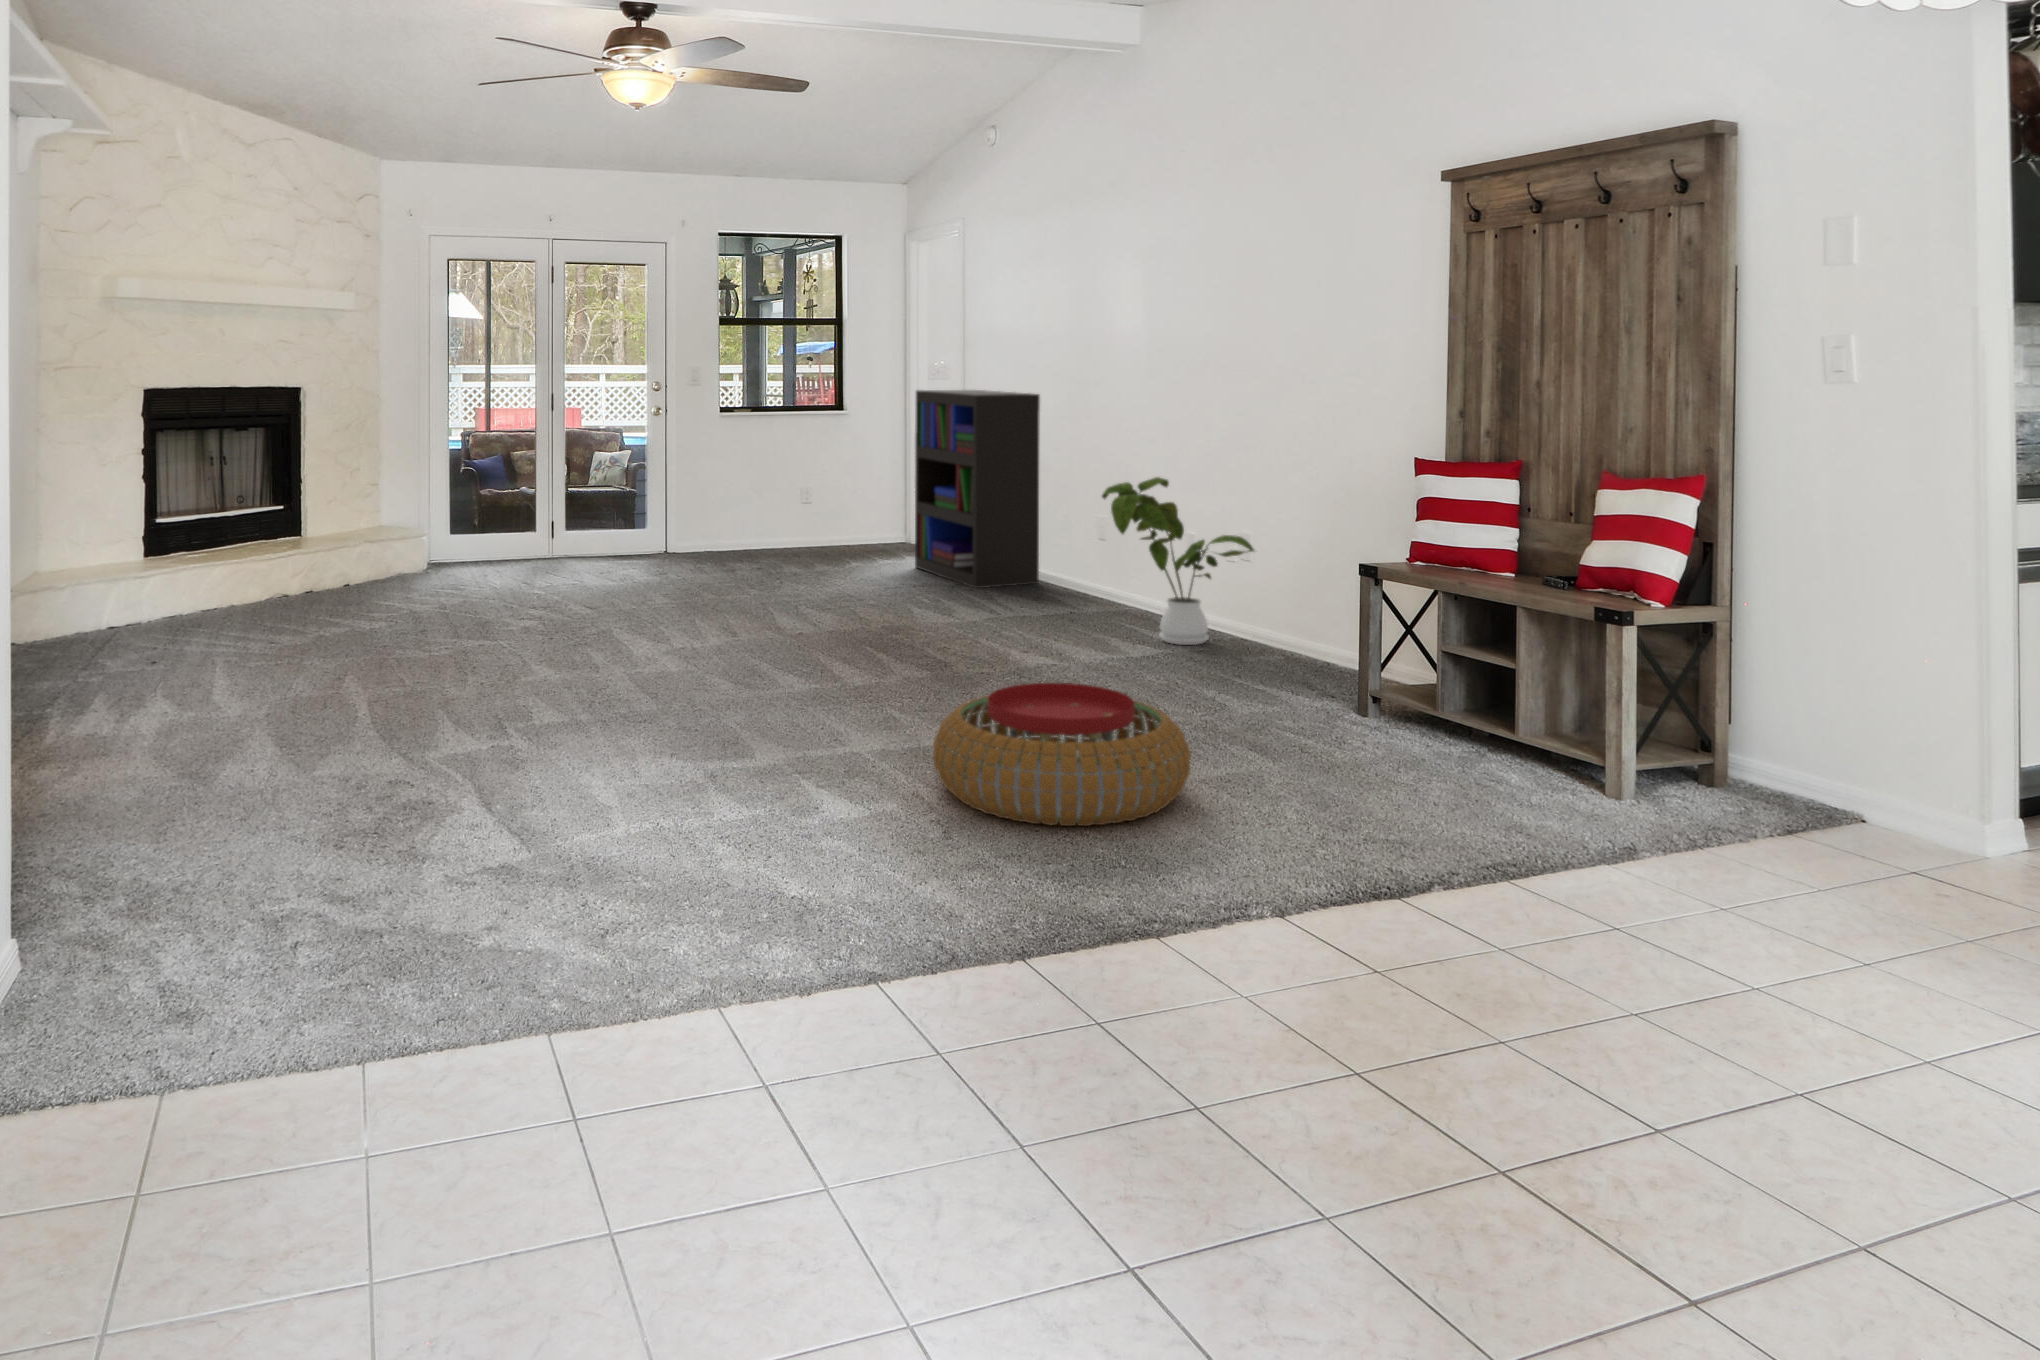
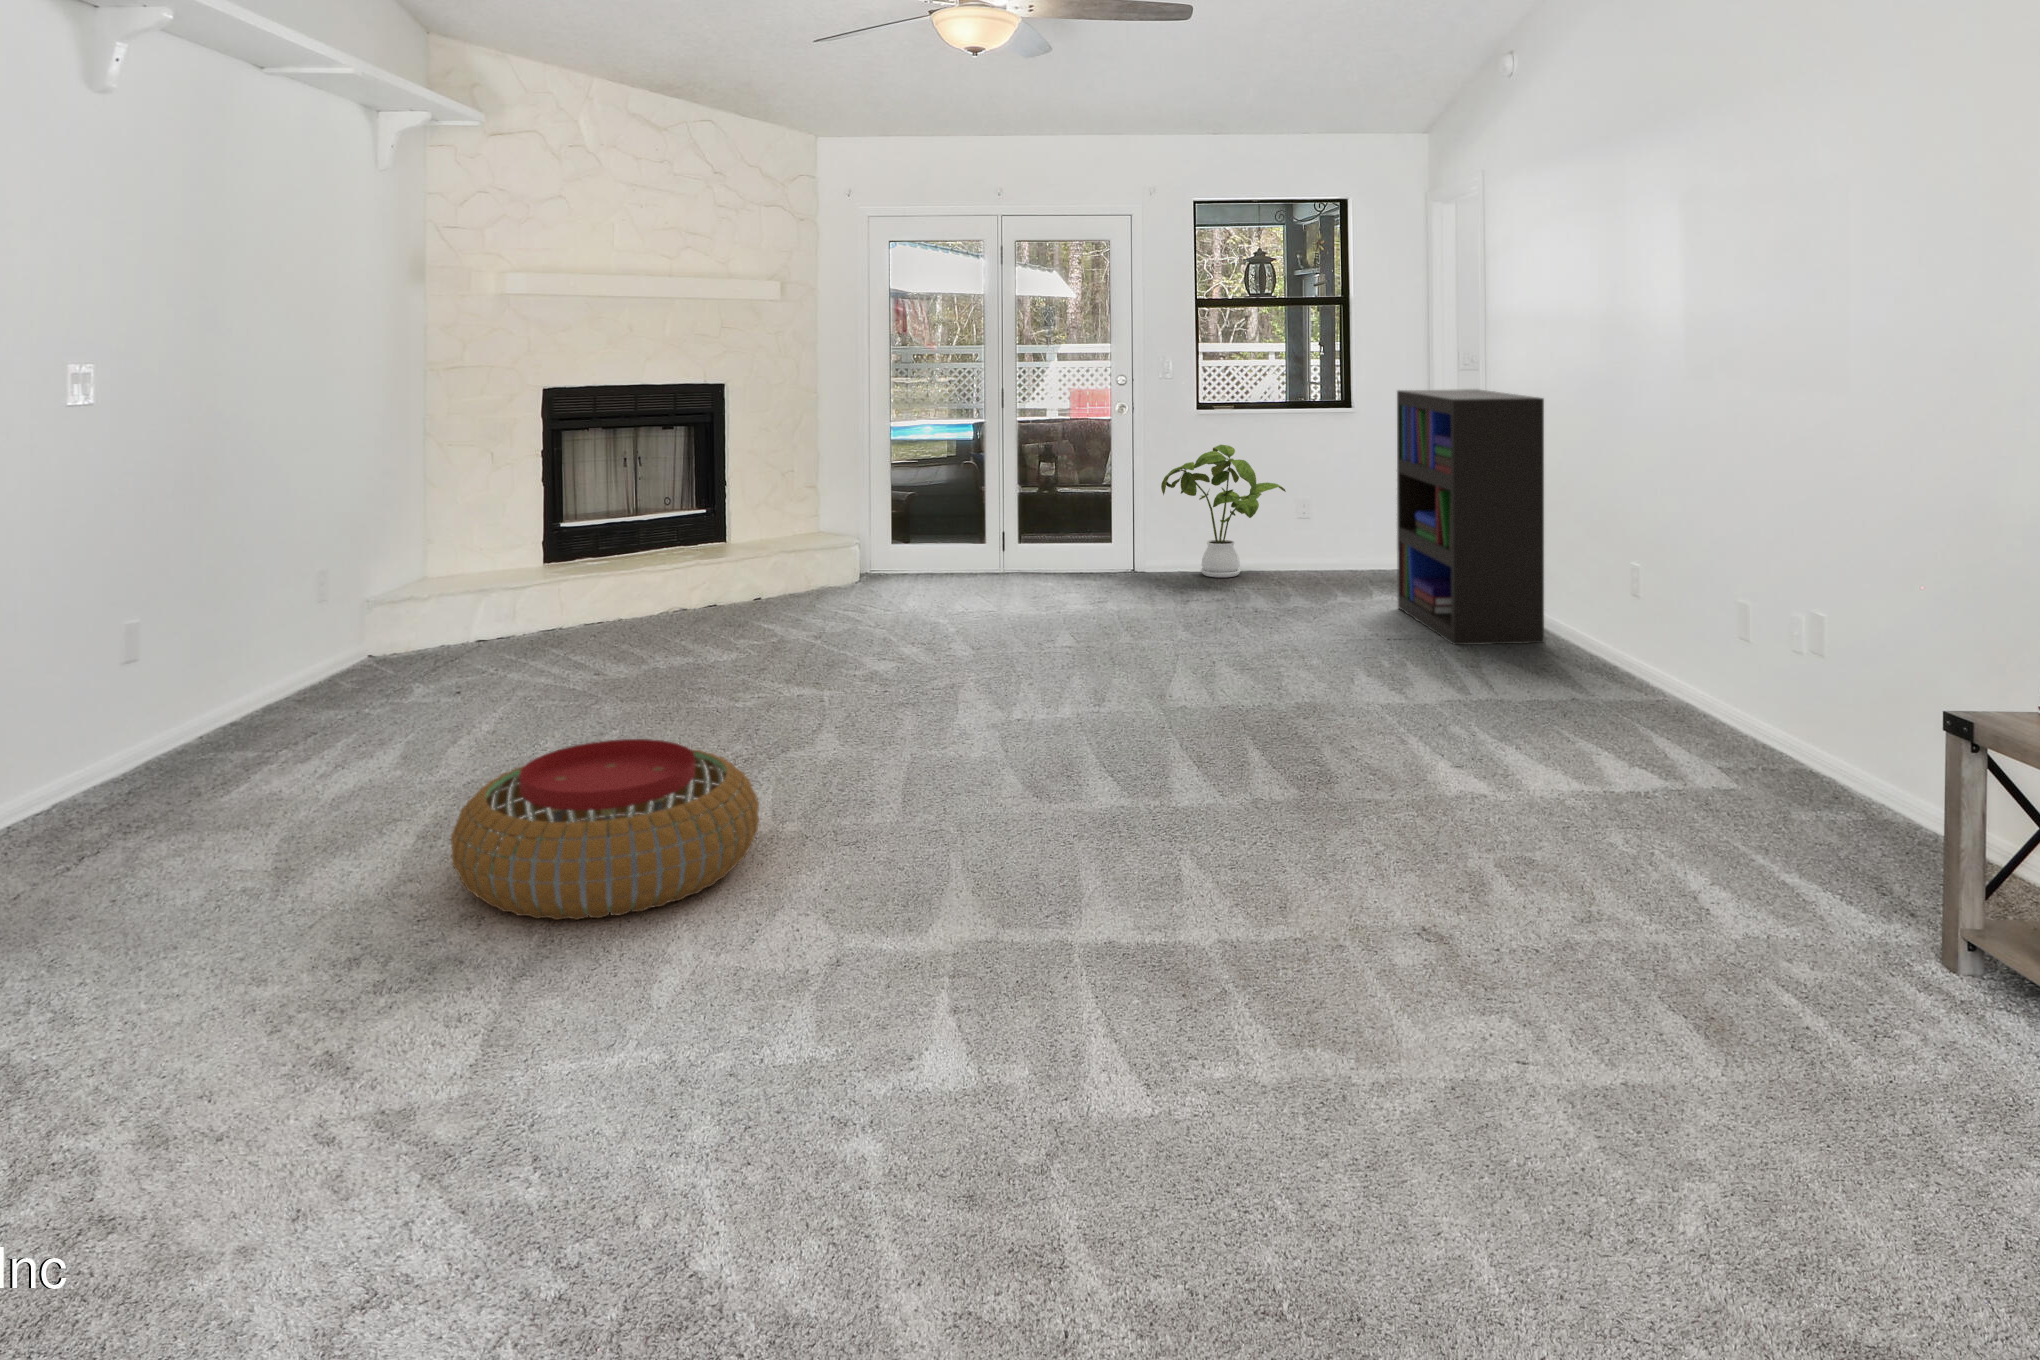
house plant: present [1102,477,1254,645] -> present [1161,445,1286,578]
pouf: present [933,683,1191,826] -> present [451,739,759,920]

